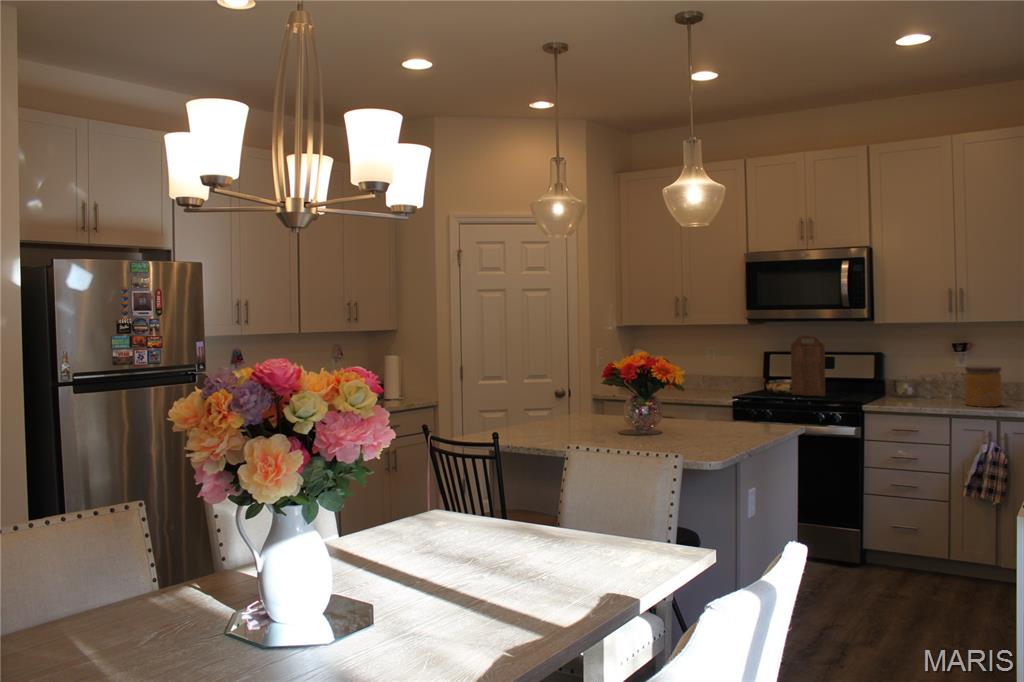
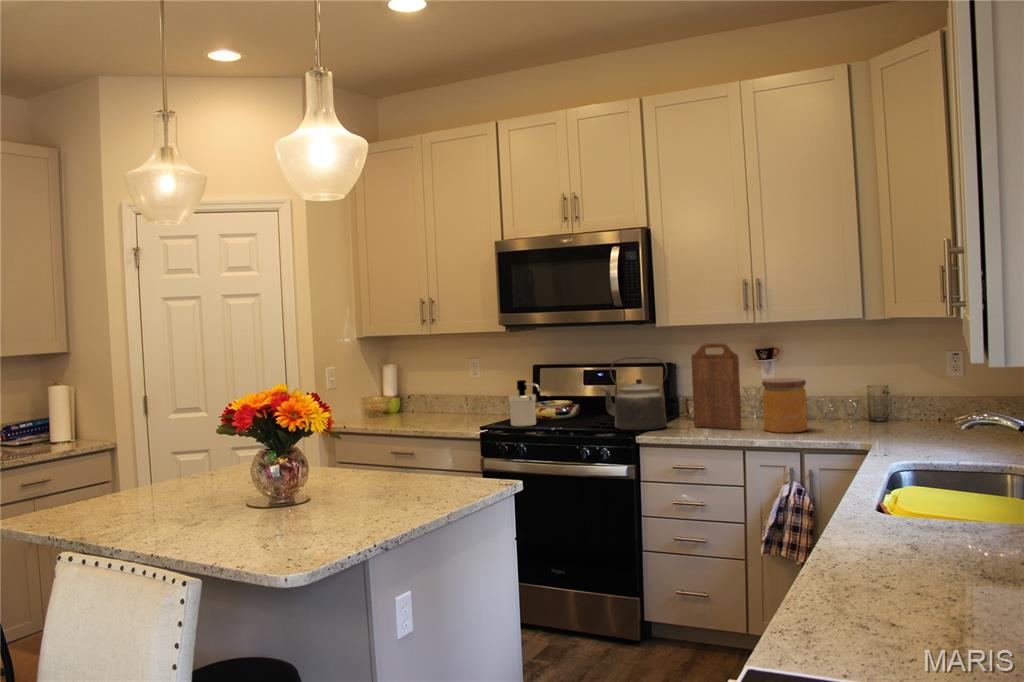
cutting board: present [791,335,825,396] -> present [691,343,741,429]
kettle: none [831,346,886,402] -> present [601,356,667,431]
soap dispenser: none [753,362,782,397] -> present [509,380,540,426]

